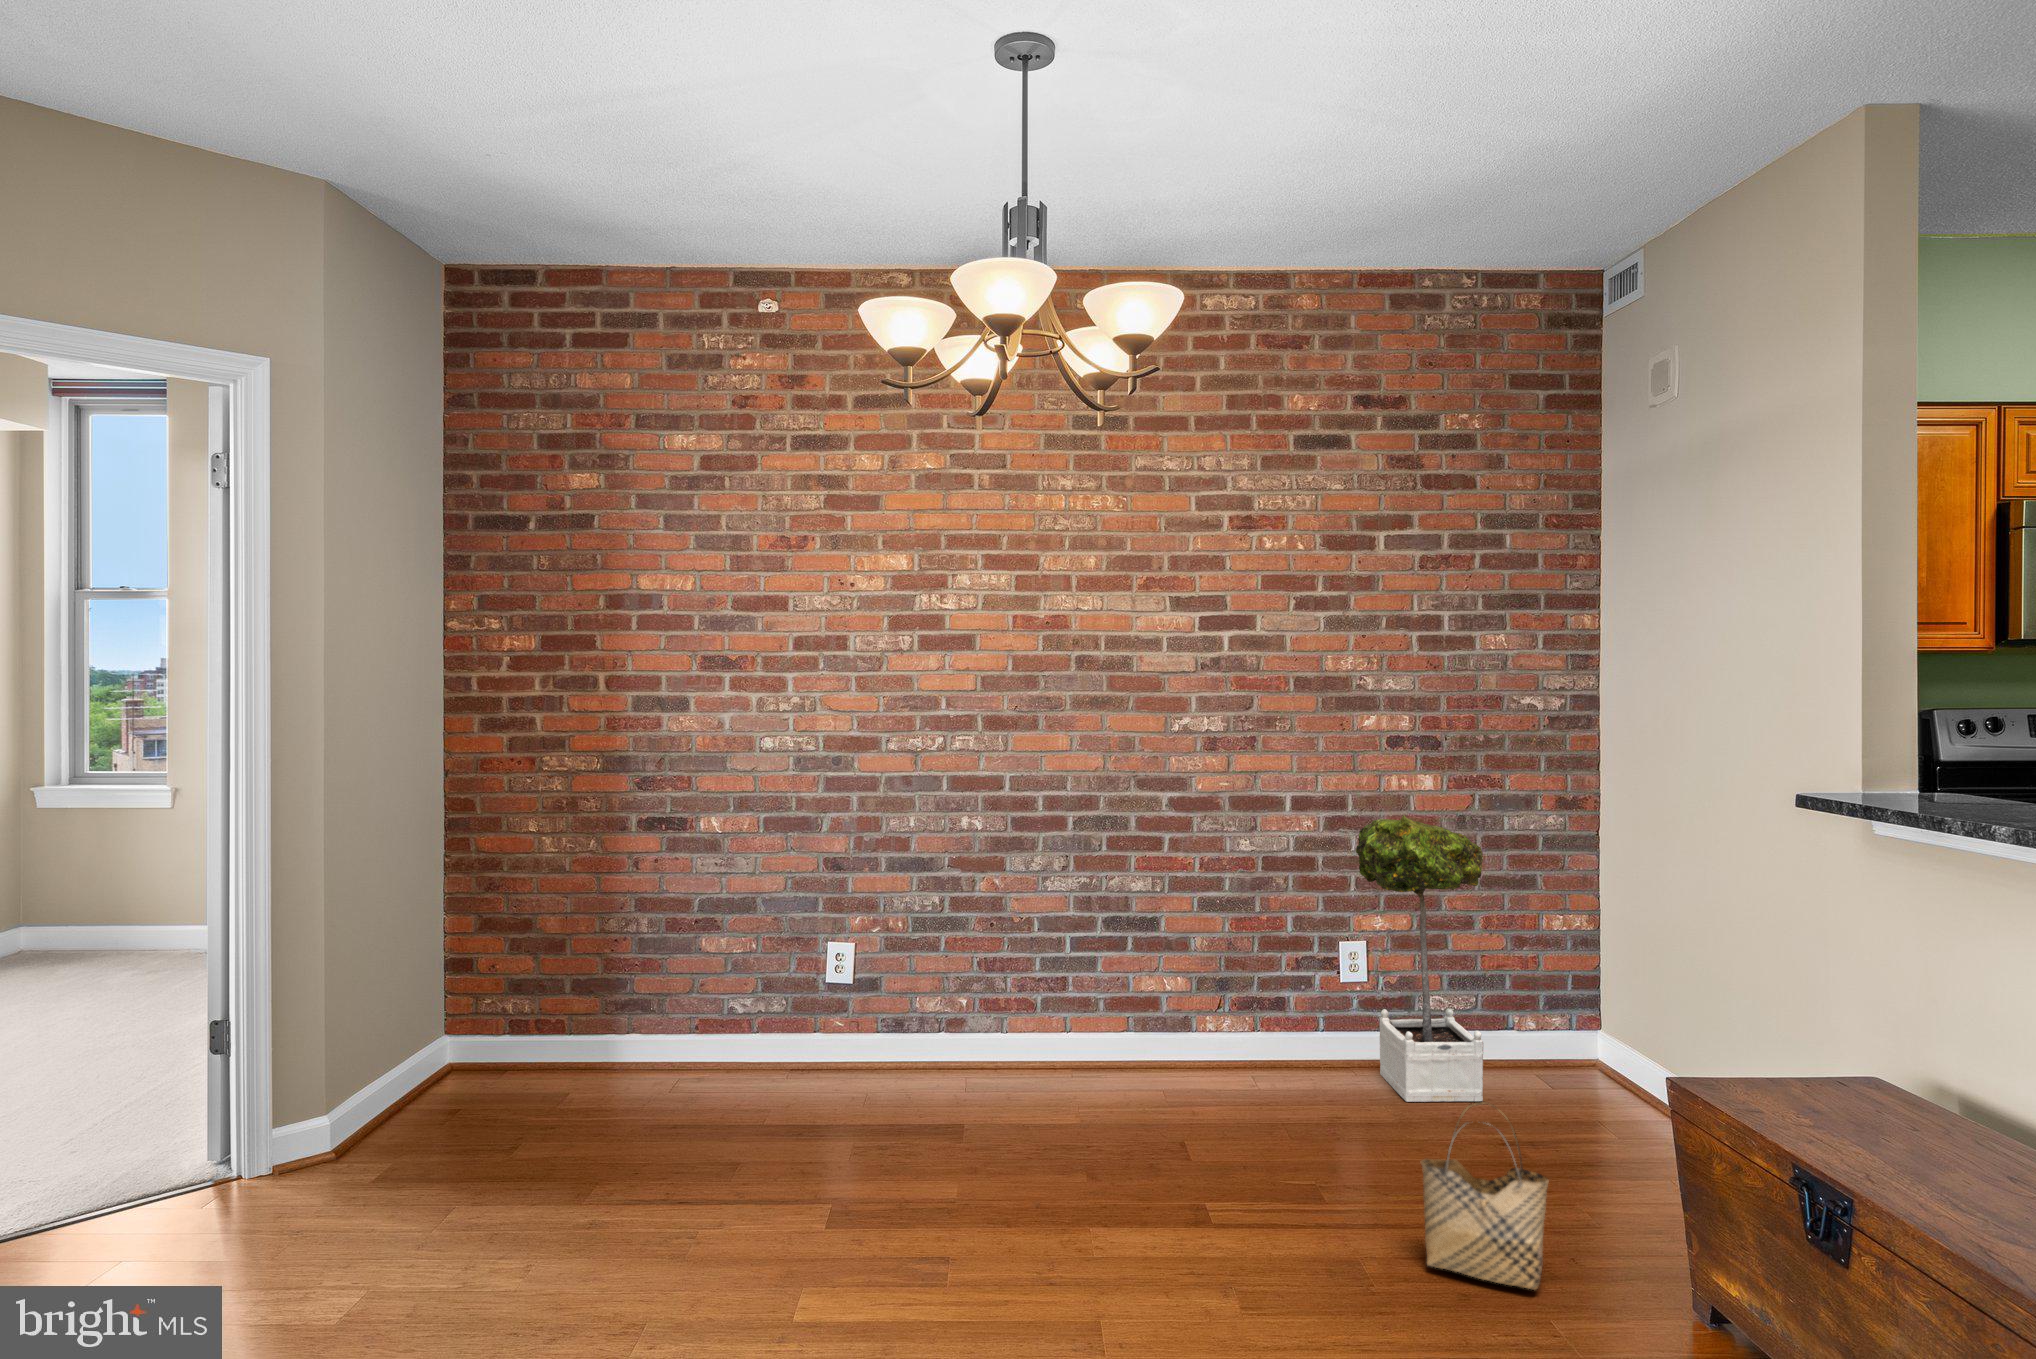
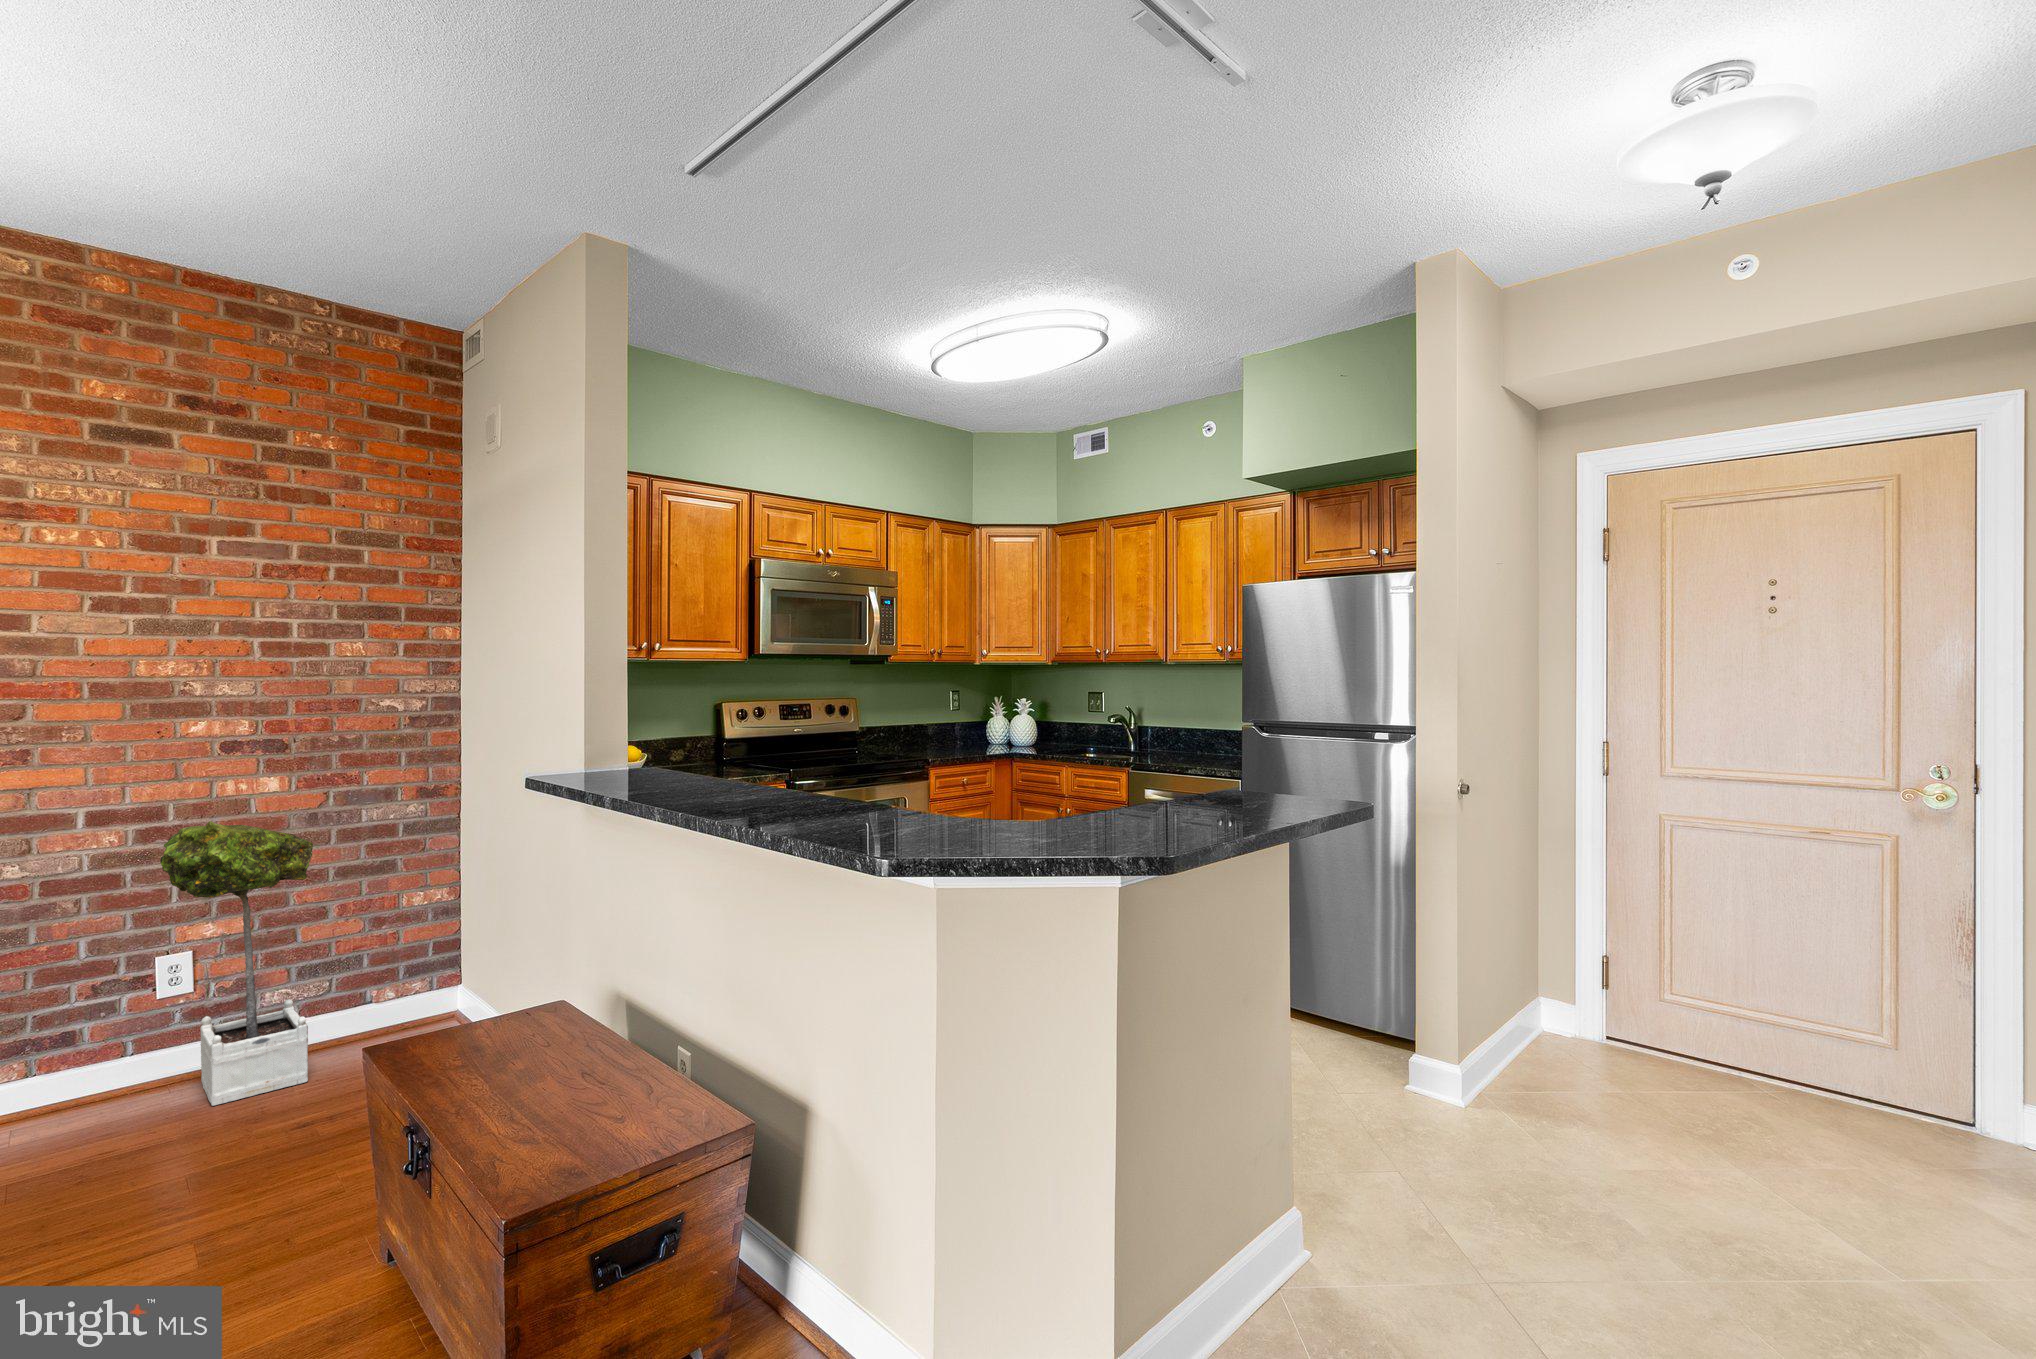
woven basket: present [1421,1102,1549,1290] -> none [91,1102,246,1294]

